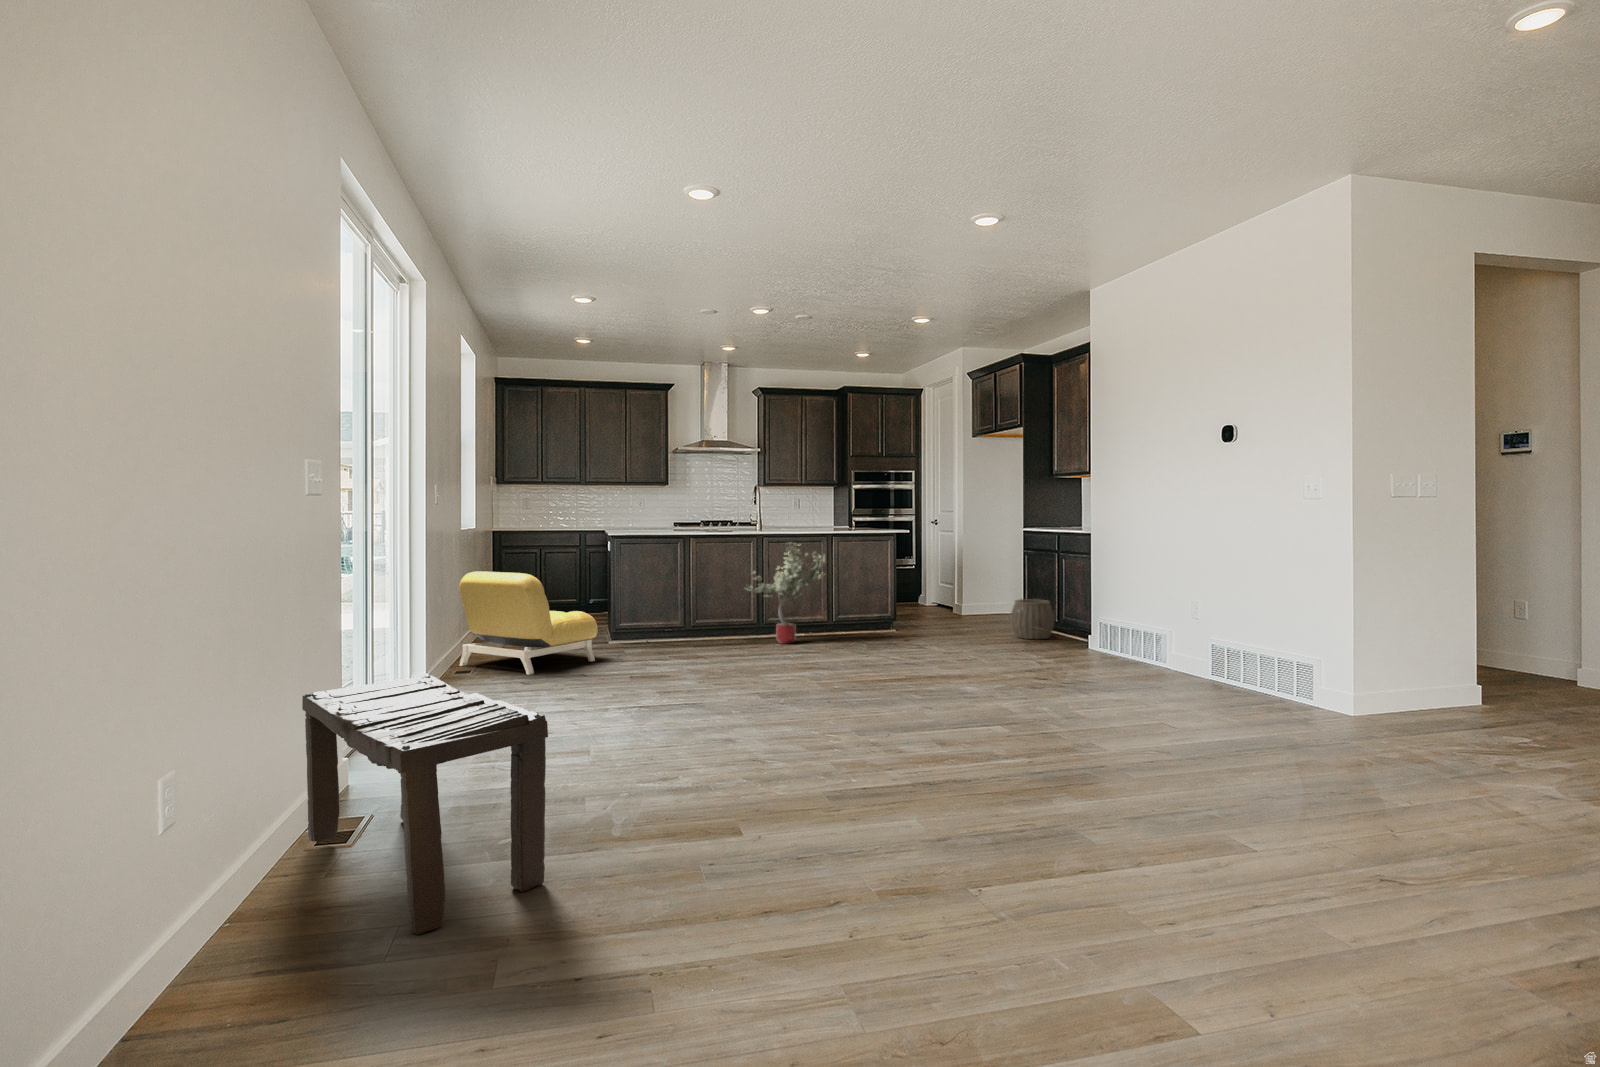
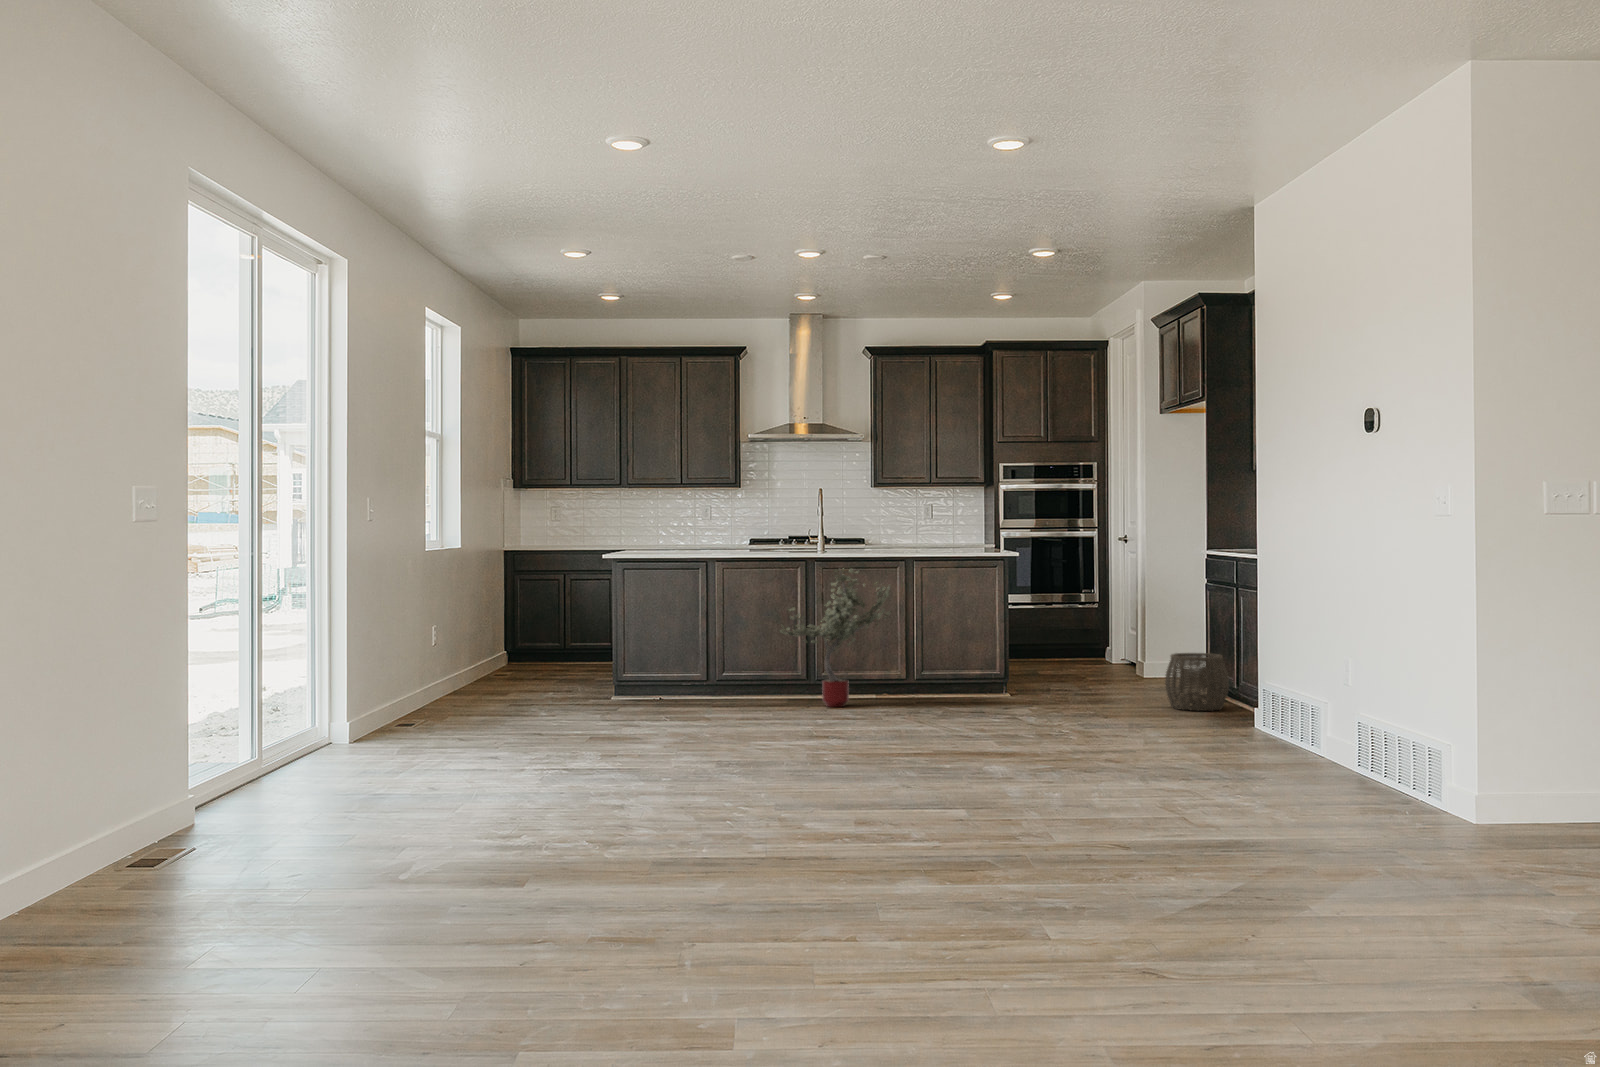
armchair: present [459,571,597,675] -> none [407,604,573,731]
bench: present [302,675,548,934] -> none [129,703,304,915]

